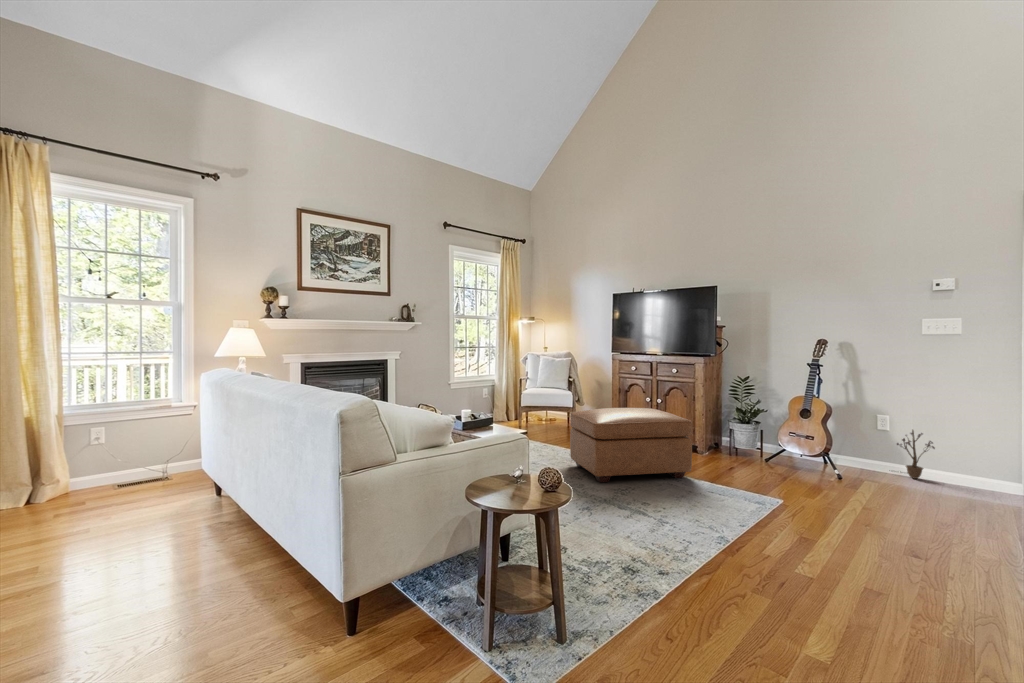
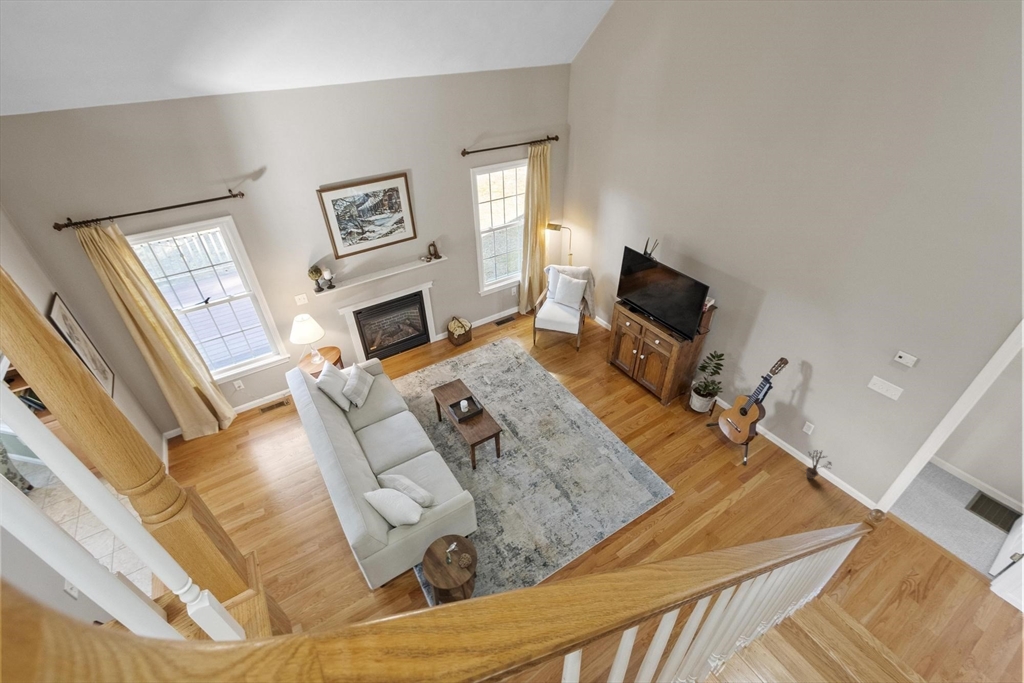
ottoman: present [570,408,692,482] -> none [548,386,633,452]

